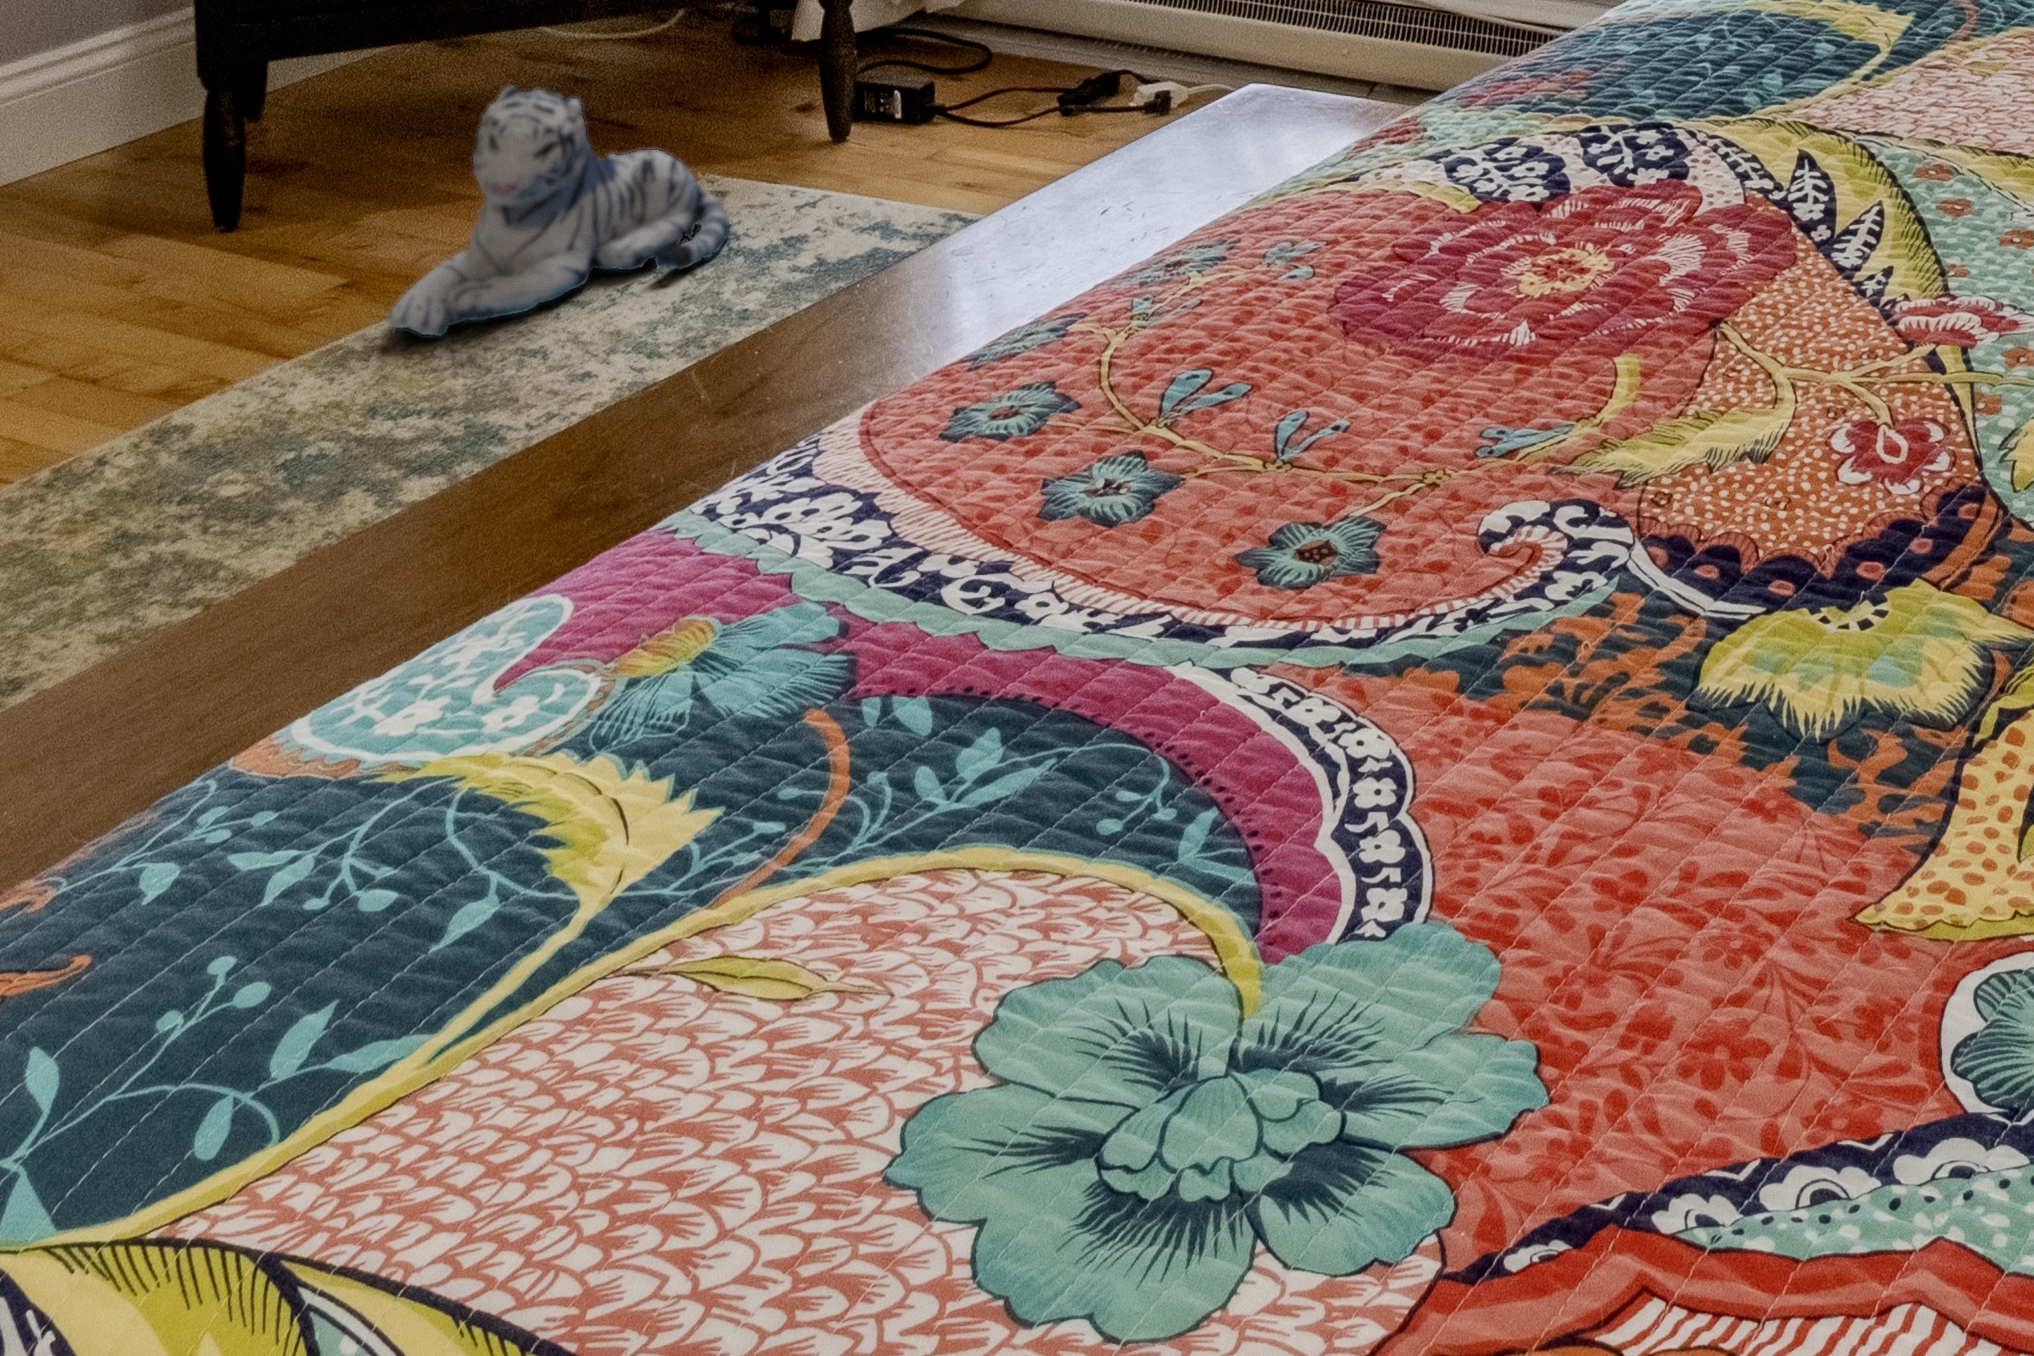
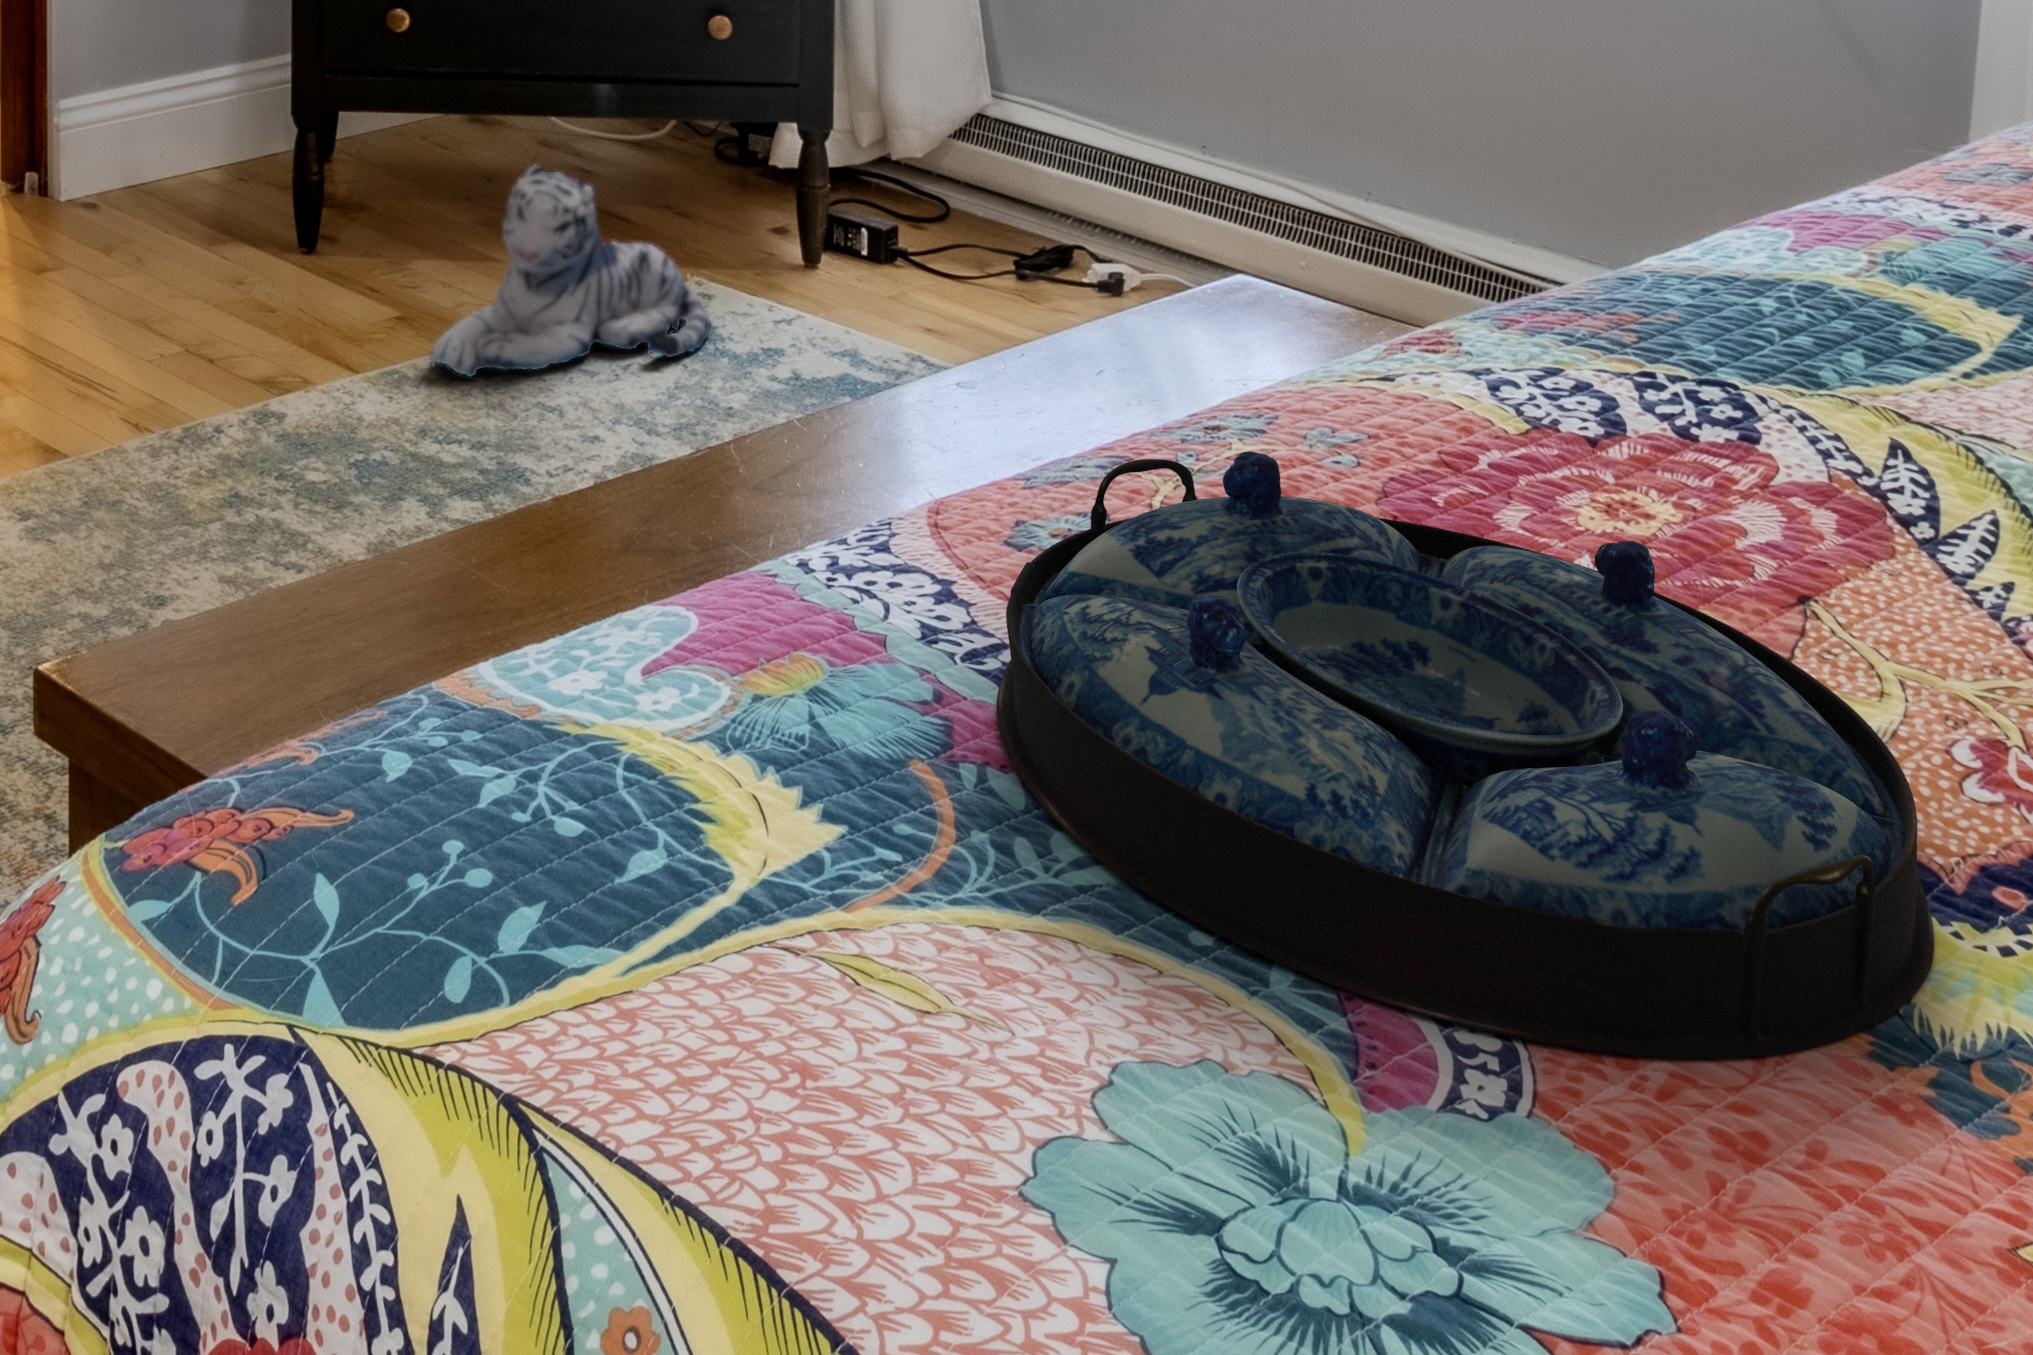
serving tray: none [910,298,1804,844] -> present [997,452,1934,1058]

